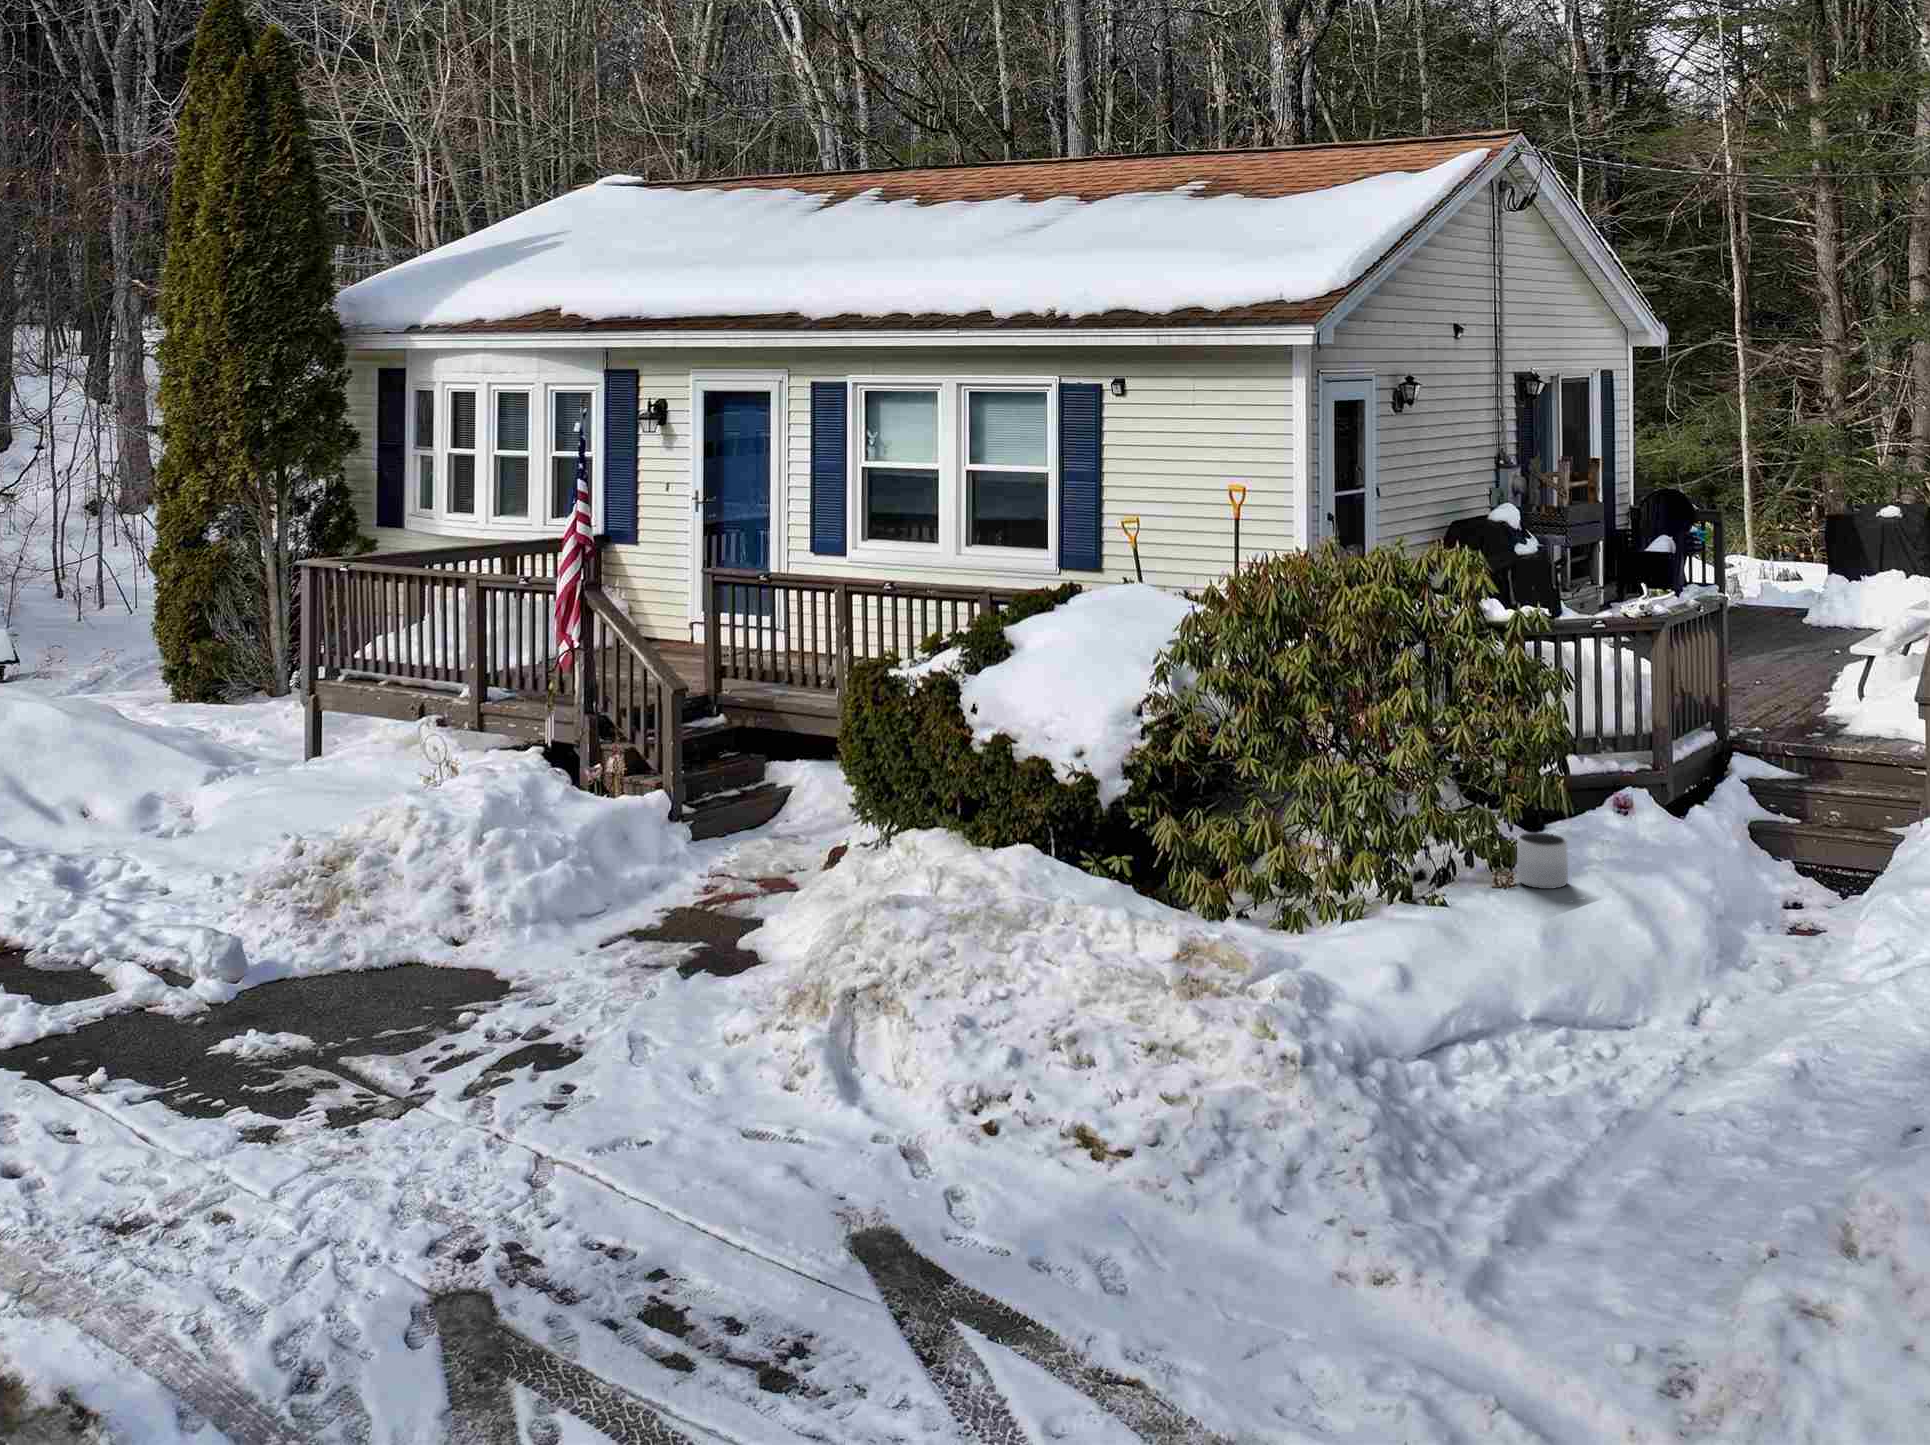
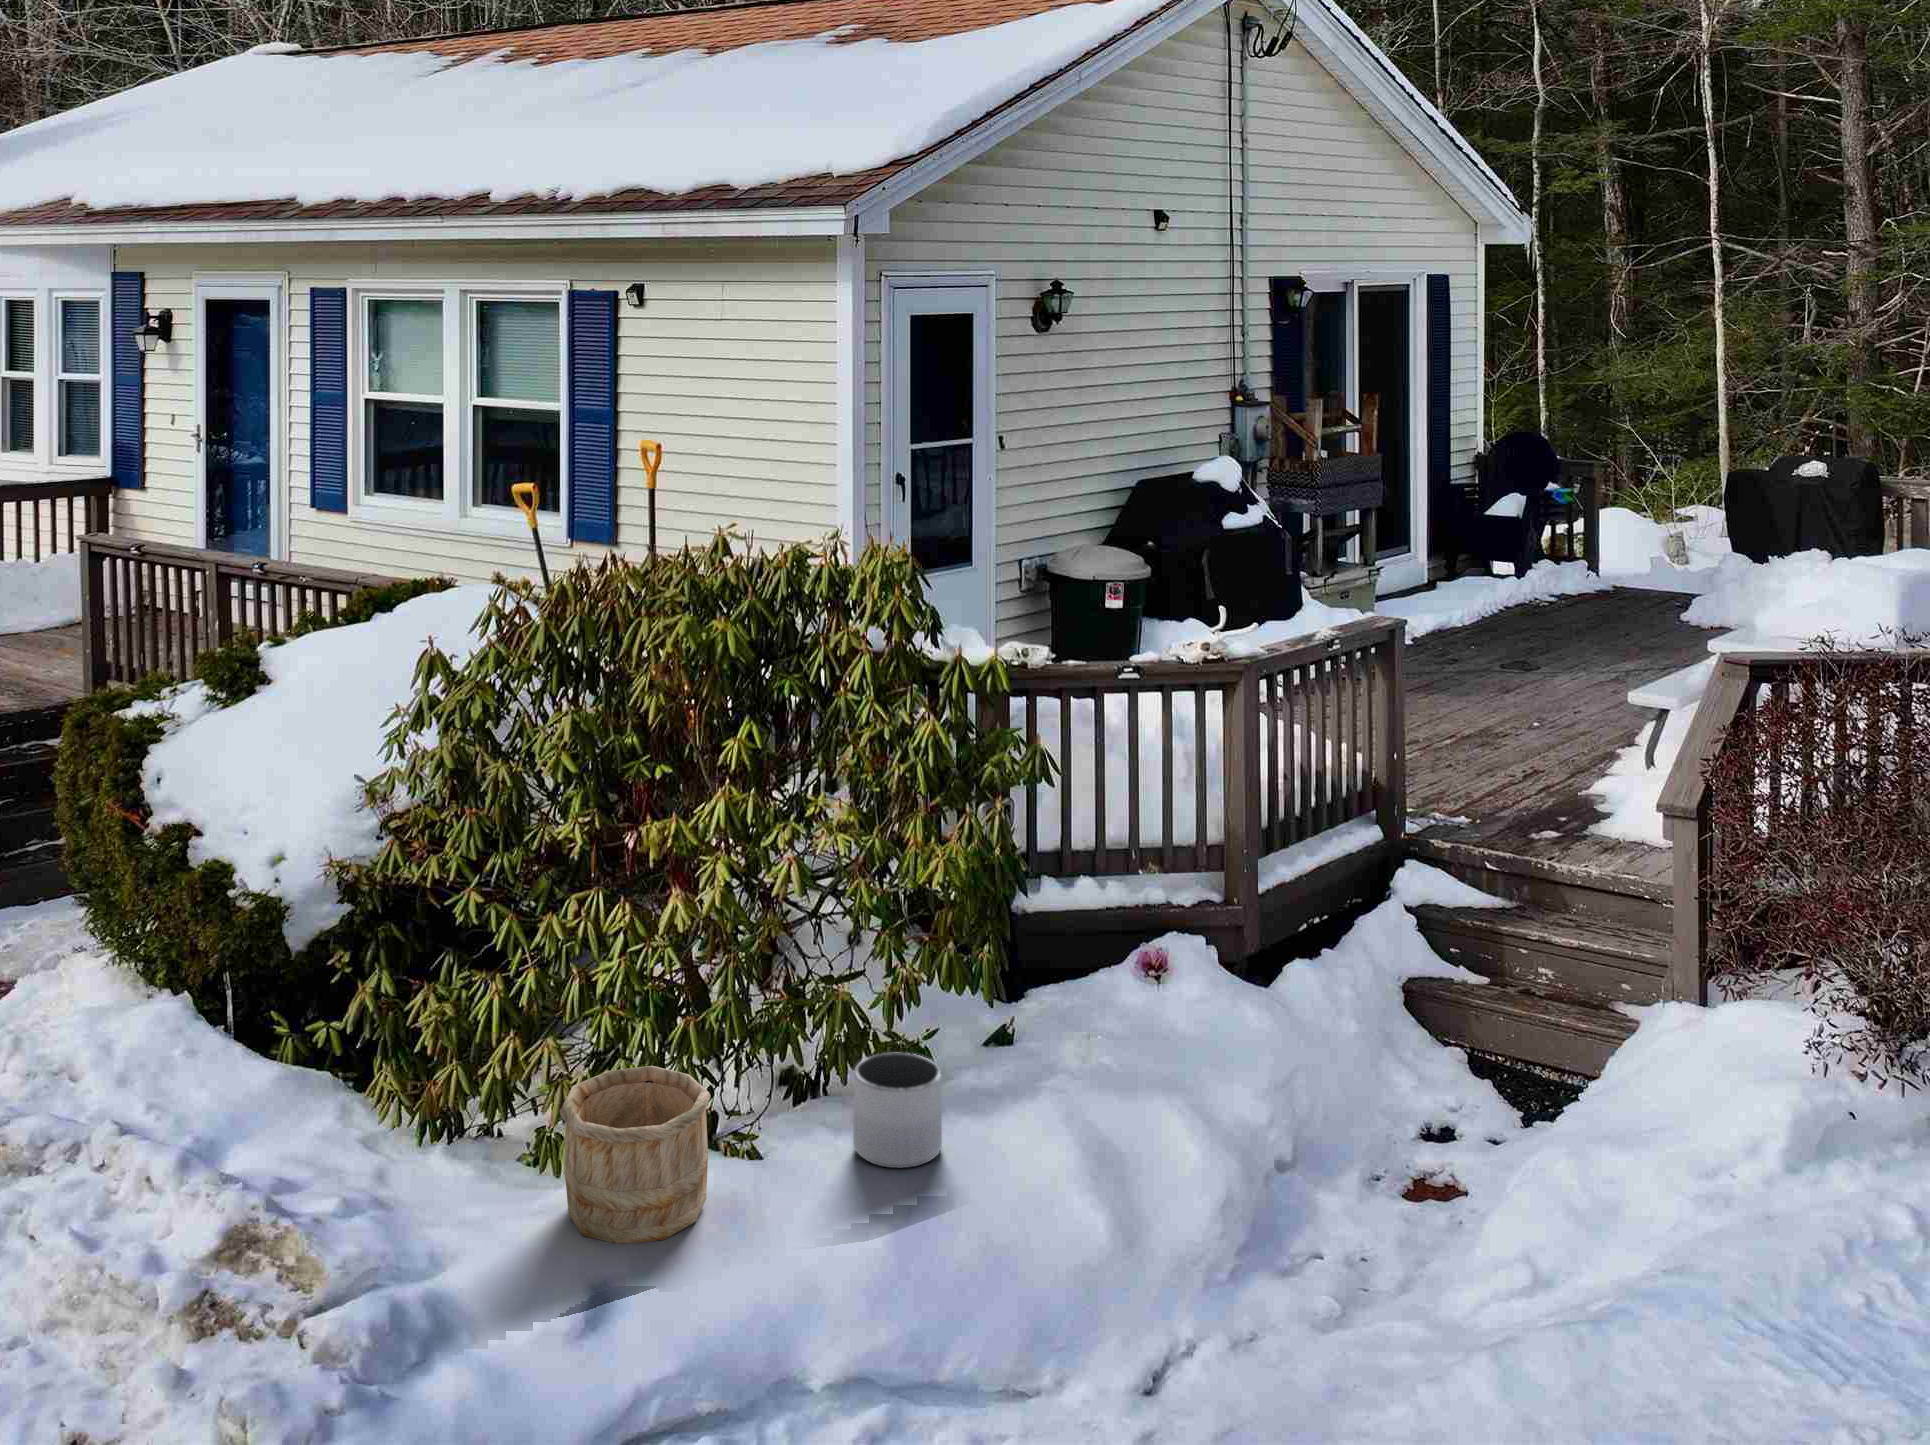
wooden bucket: none [1391,834,1473,917] -> present [560,1066,710,1244]

